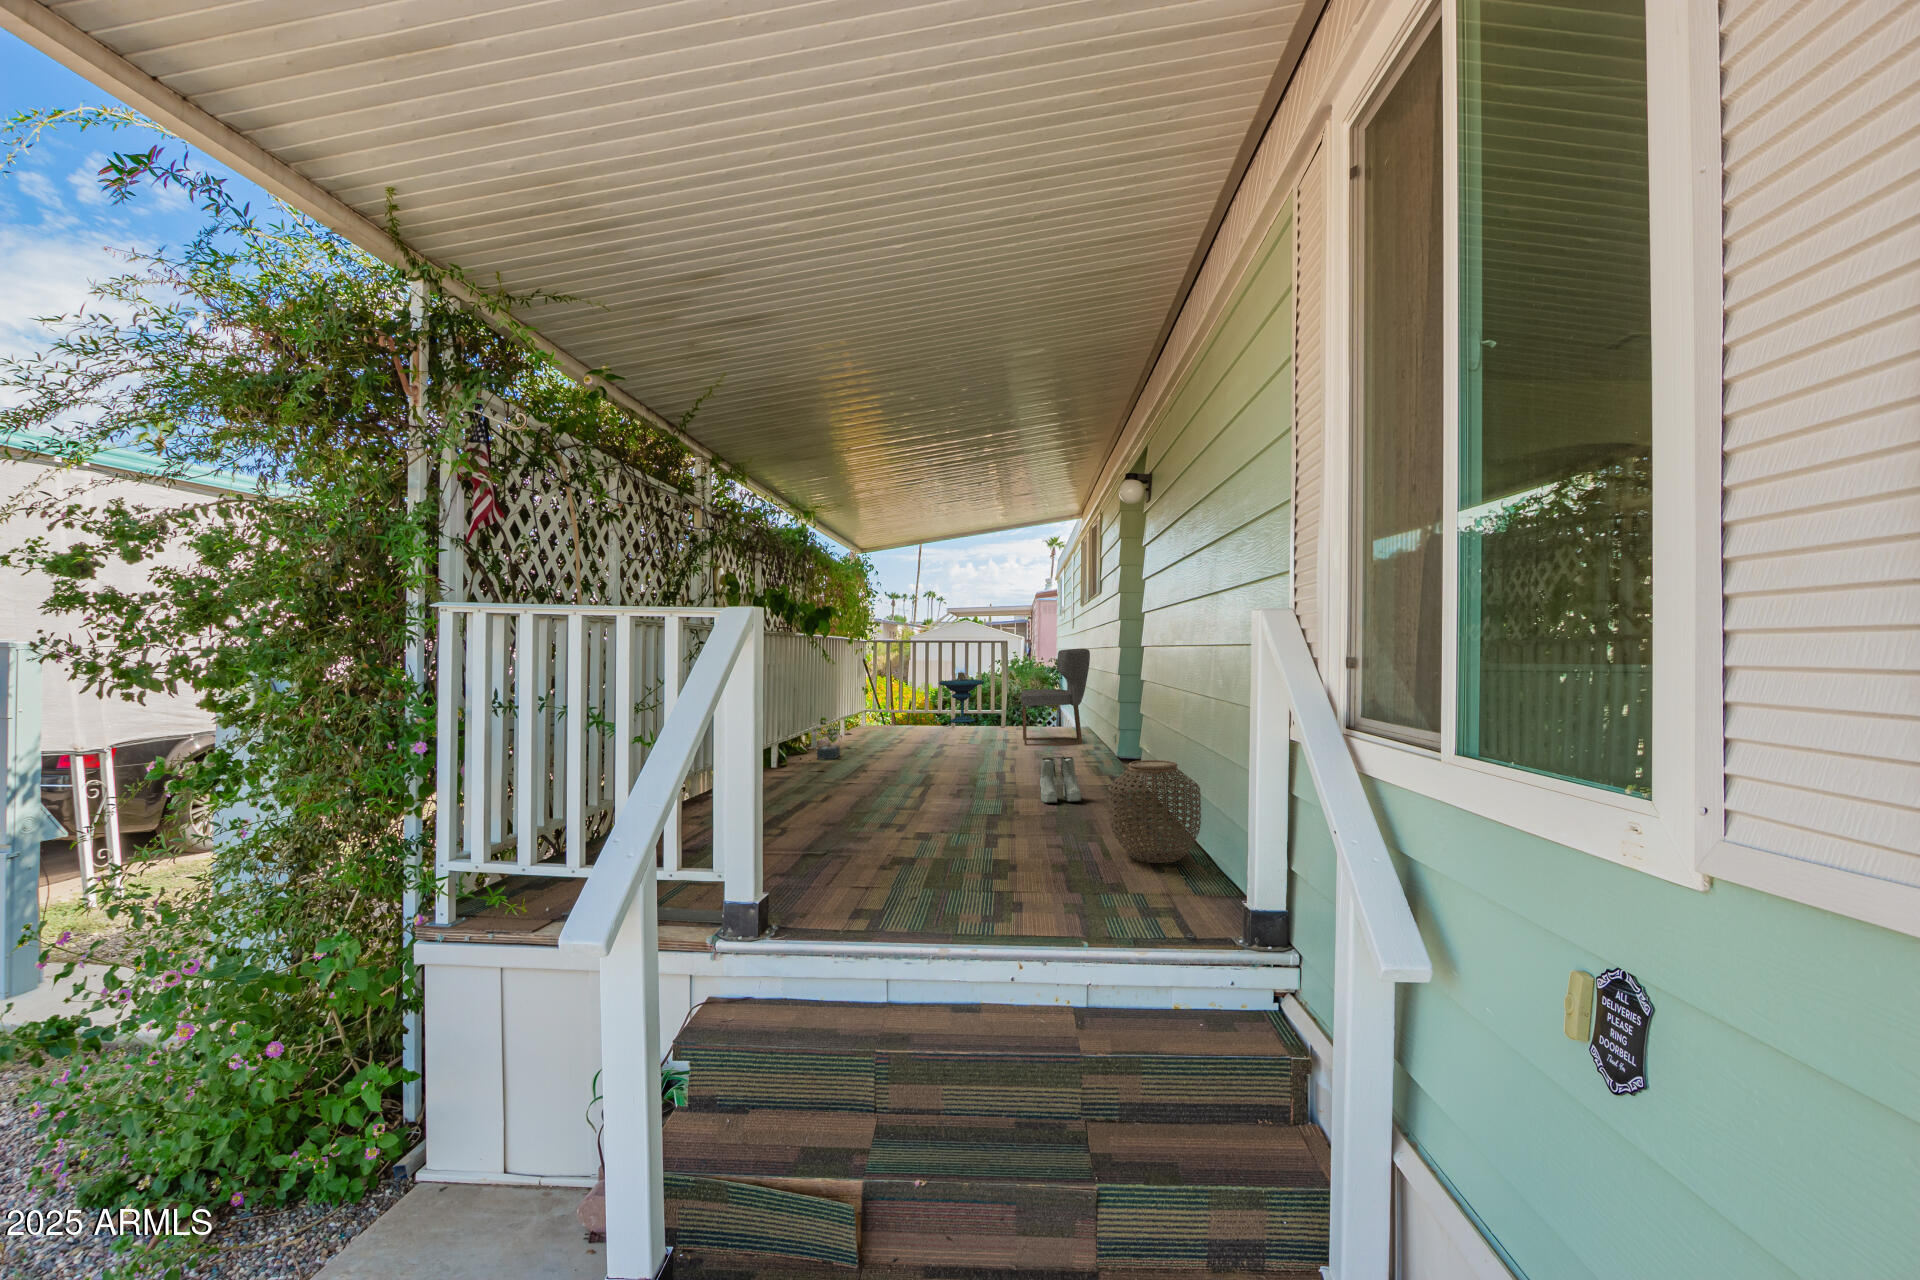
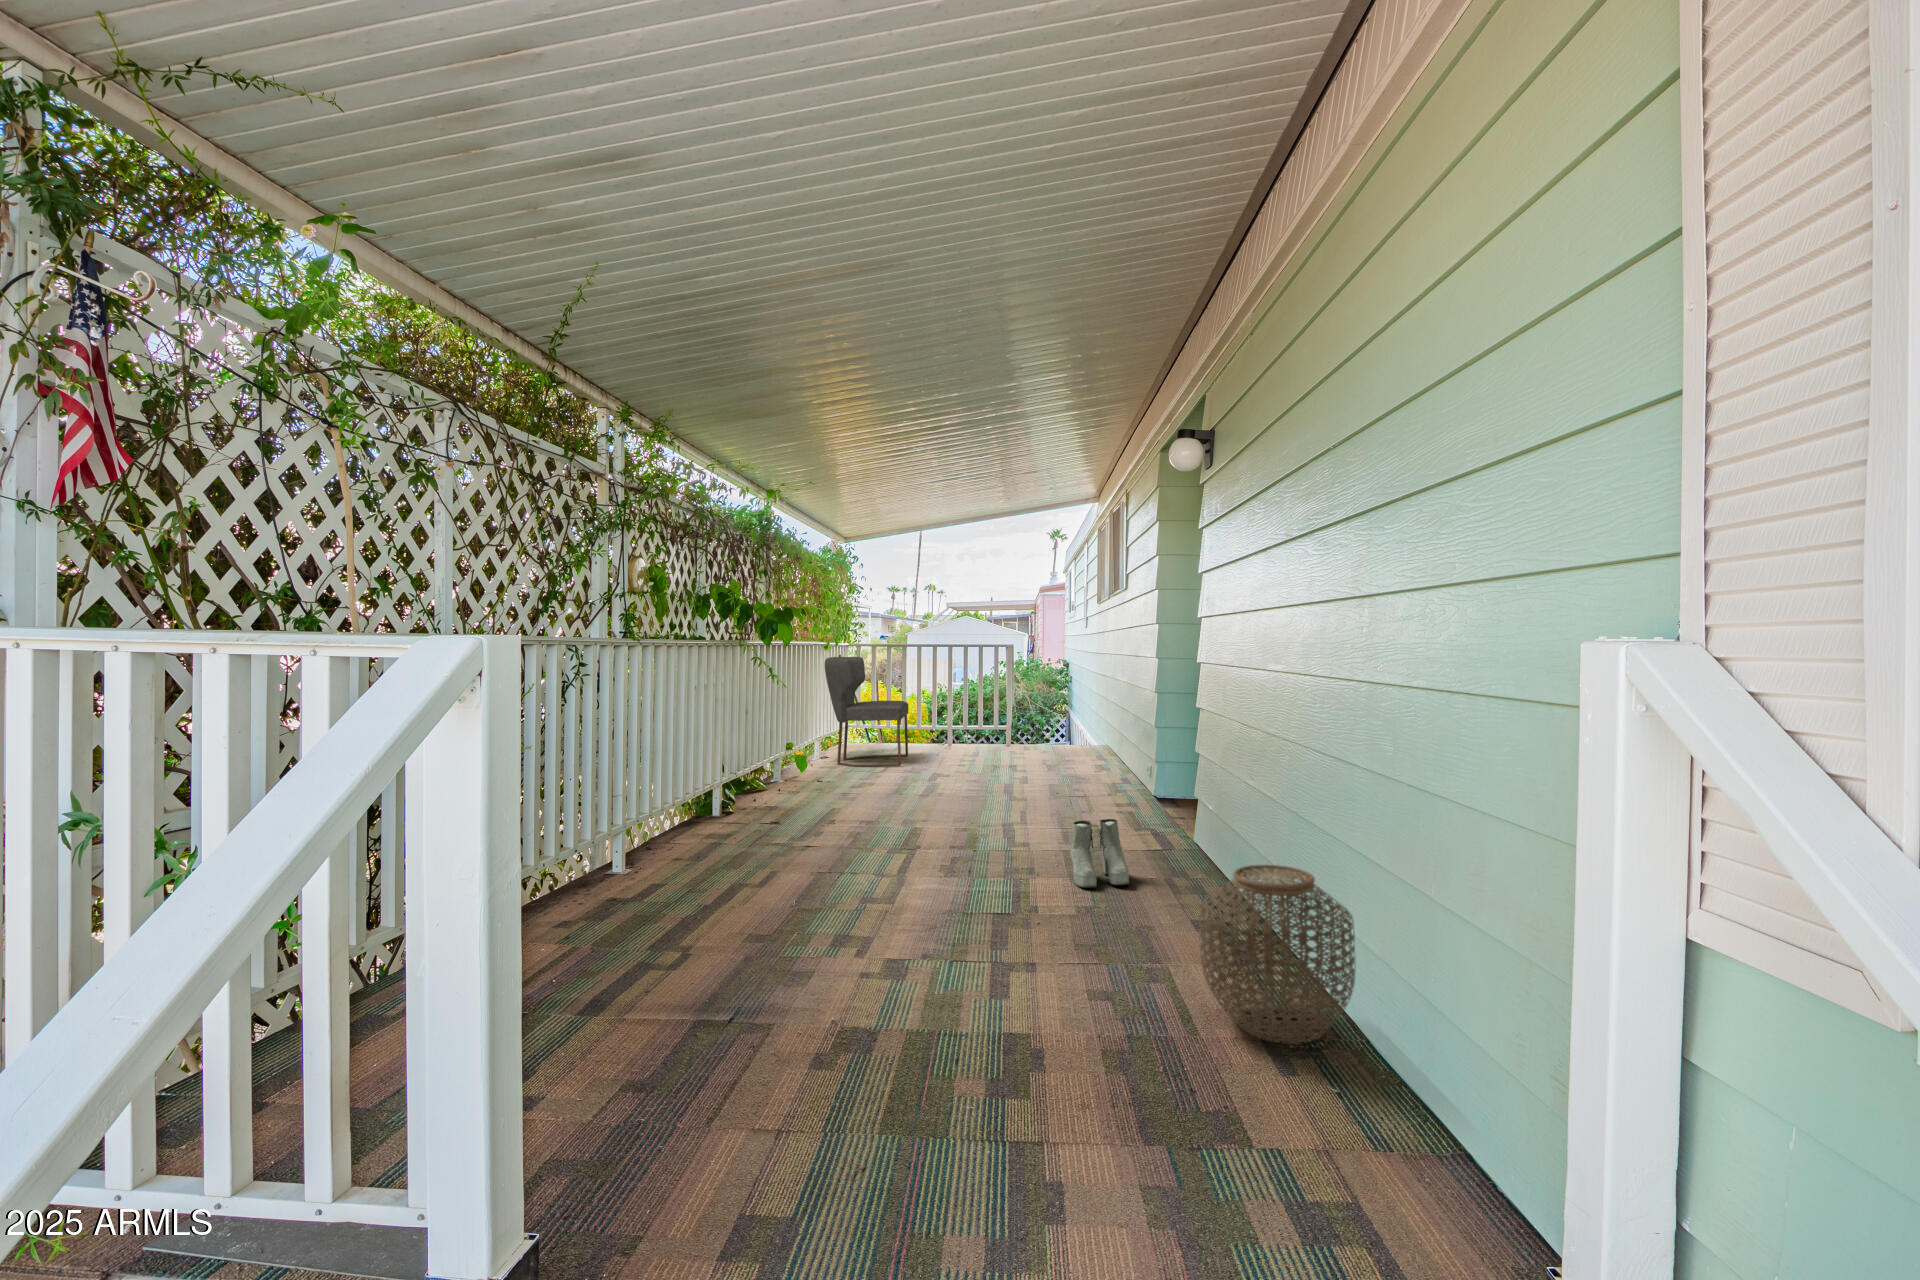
chair: present [1021,649,1090,746] -> present [825,657,908,767]
side table: present [939,672,984,723] -> none [935,677,988,738]
decorative plant: present [812,721,841,759] -> none [771,750,813,800]

